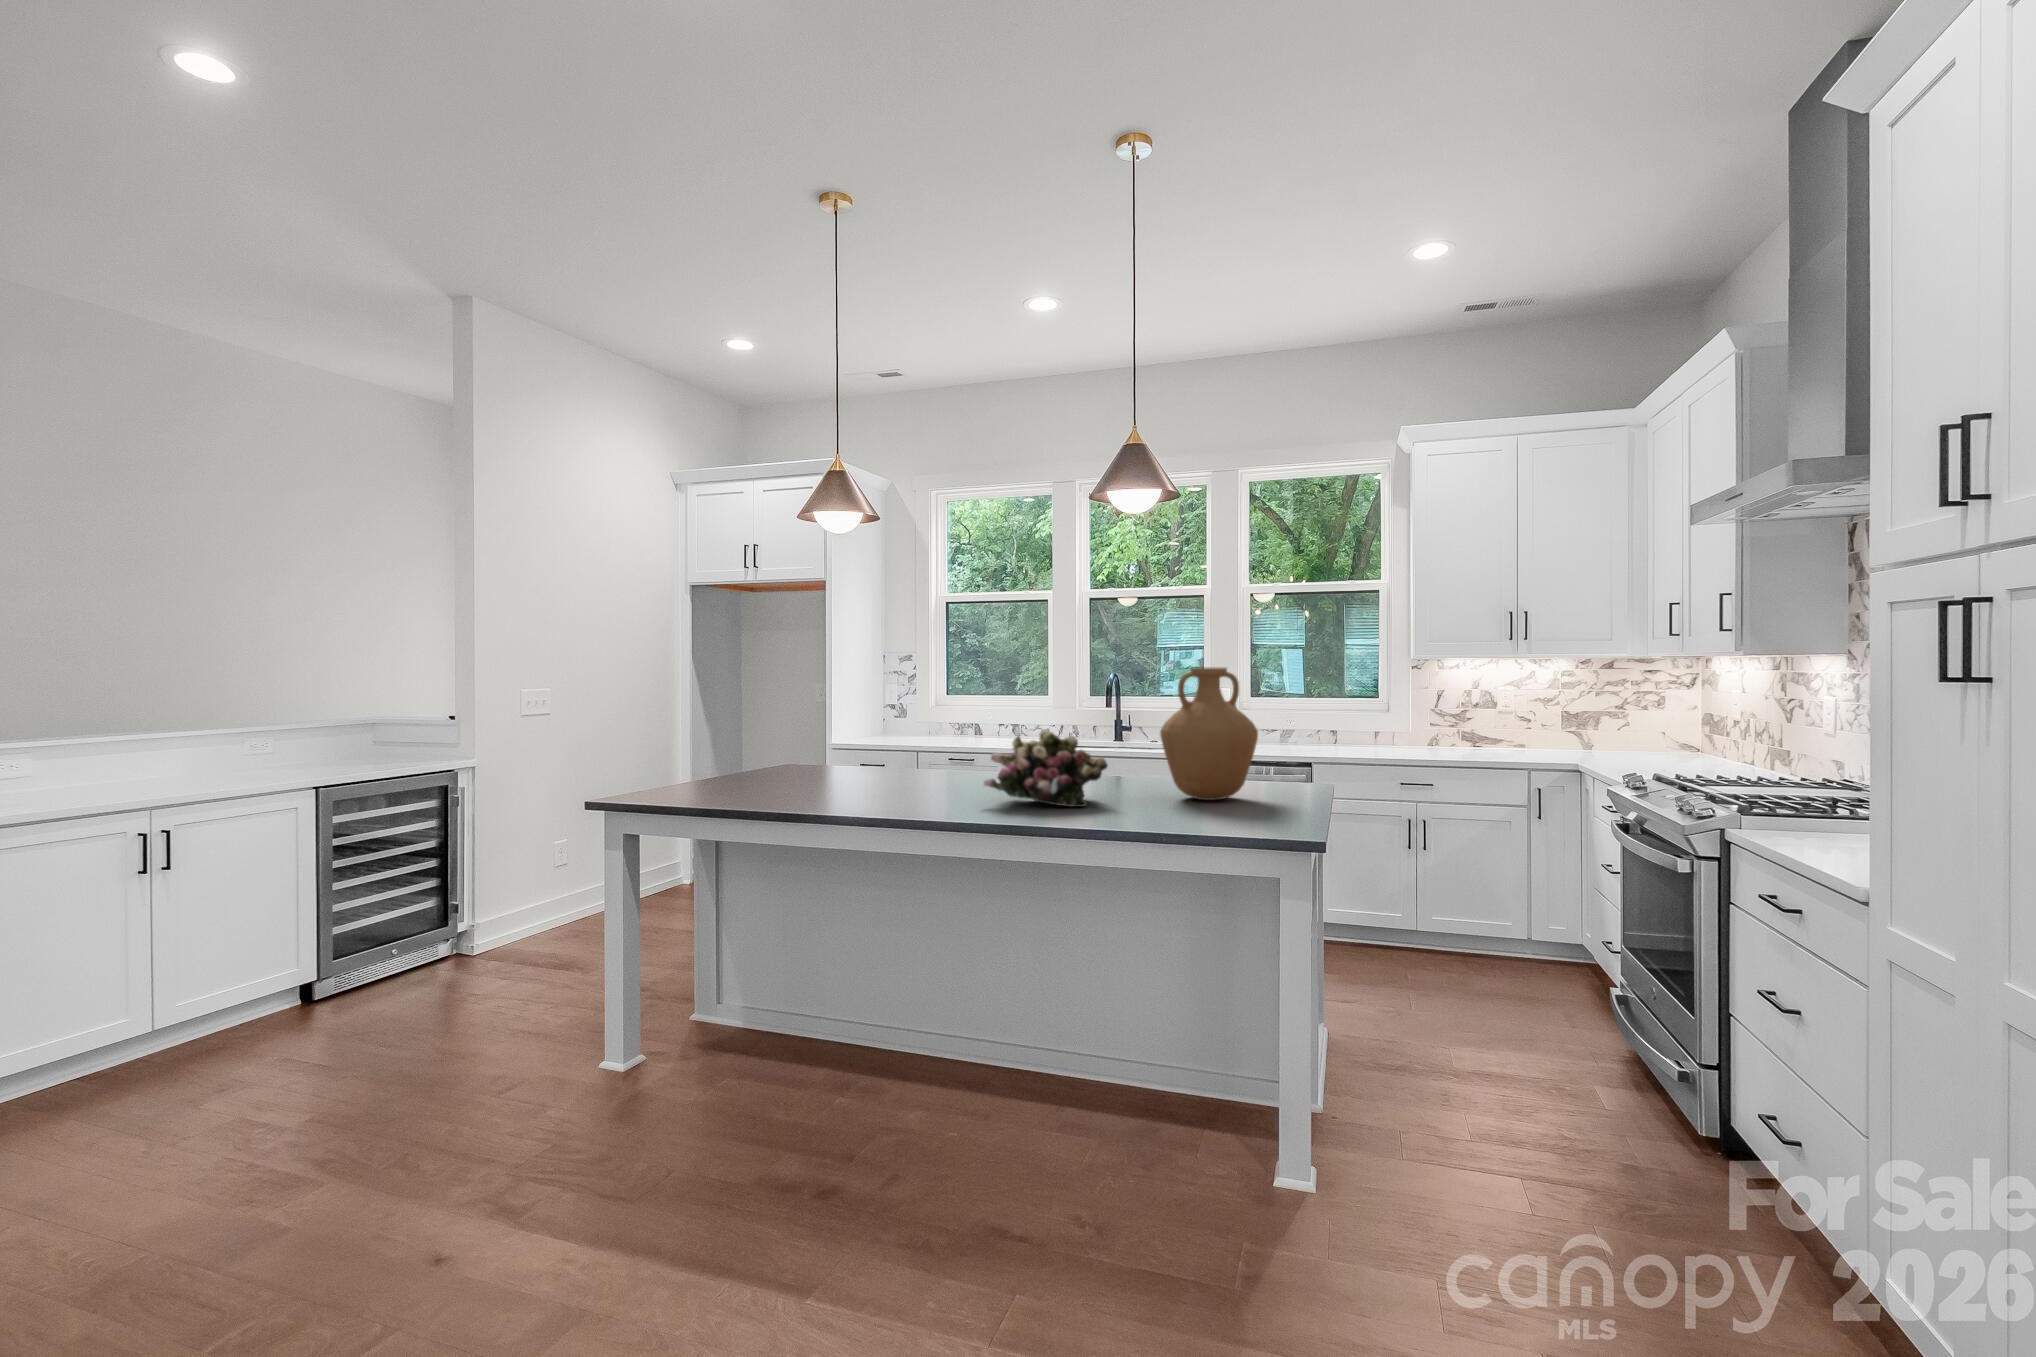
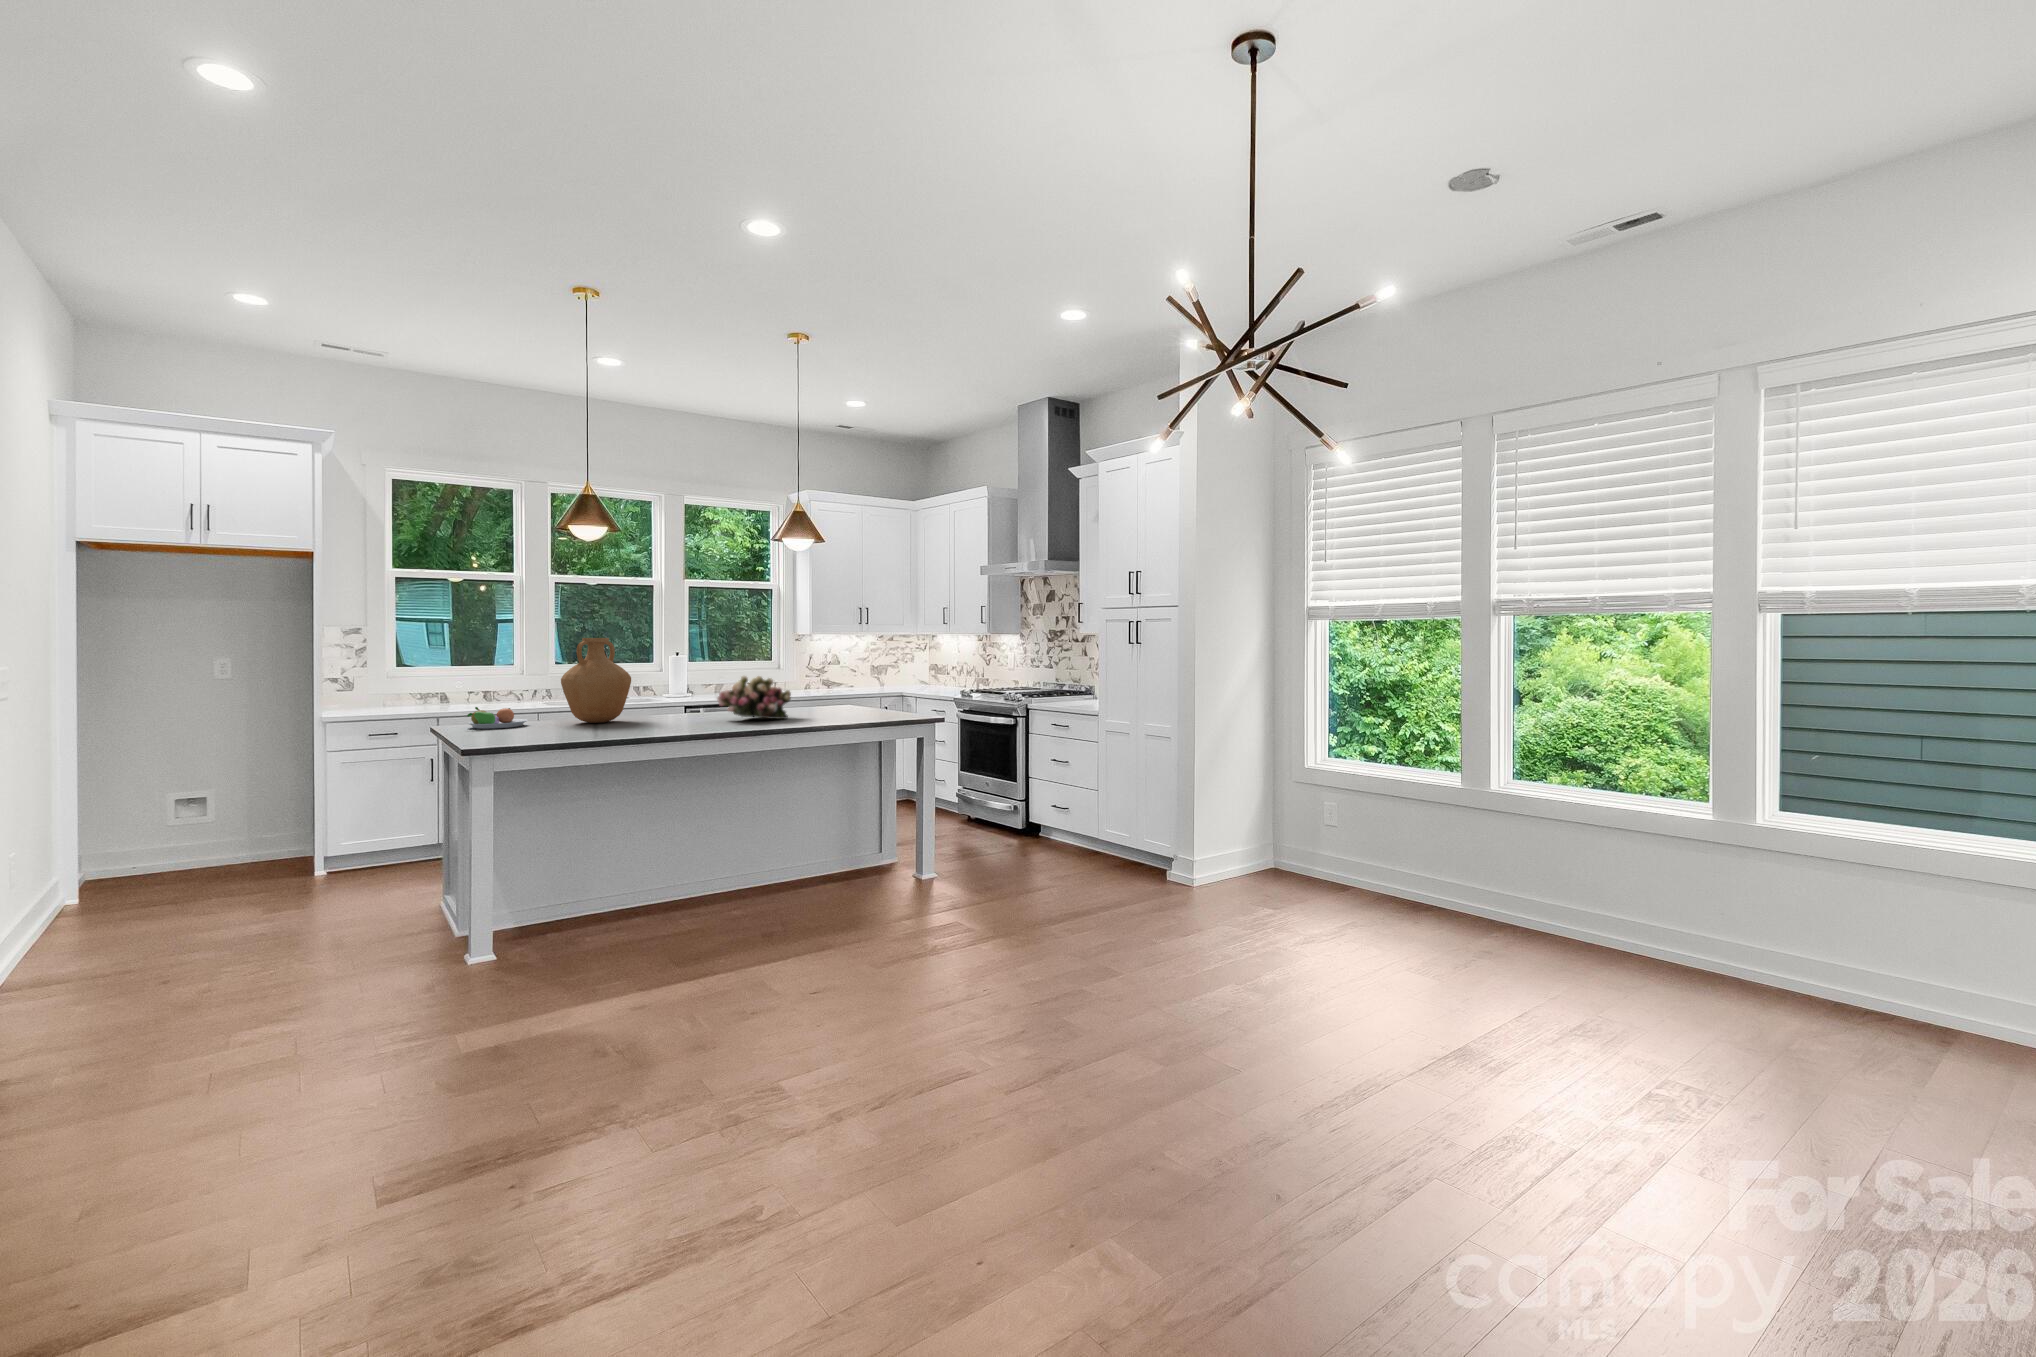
vase: present [1160,667,1258,800] -> present [561,638,631,723]
fruit bowl: none [777,751,847,779] -> present [467,707,527,729]

